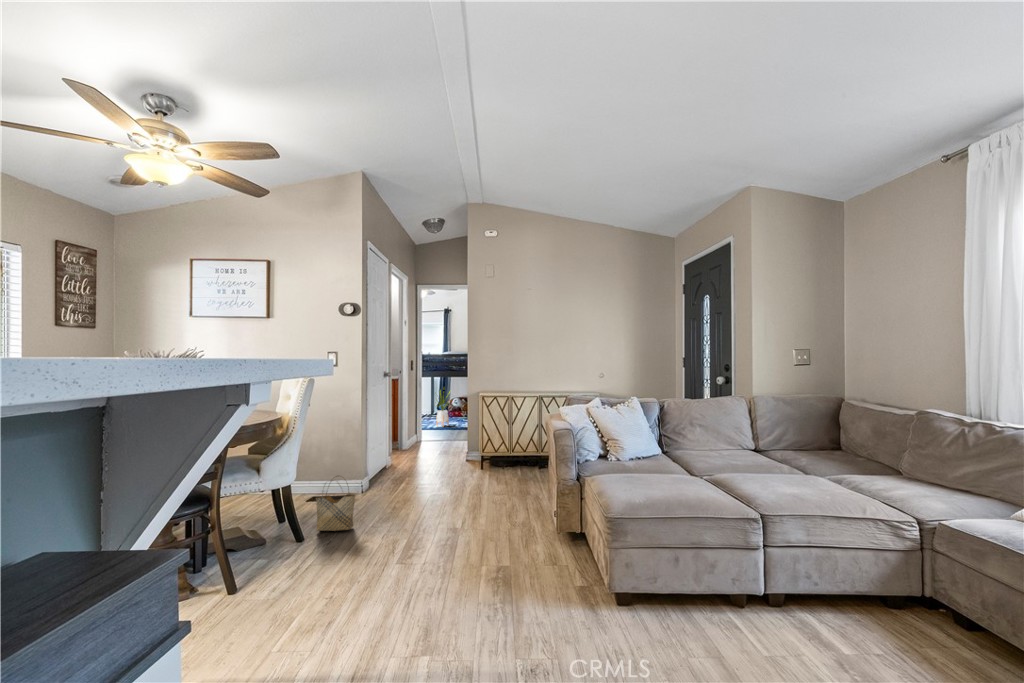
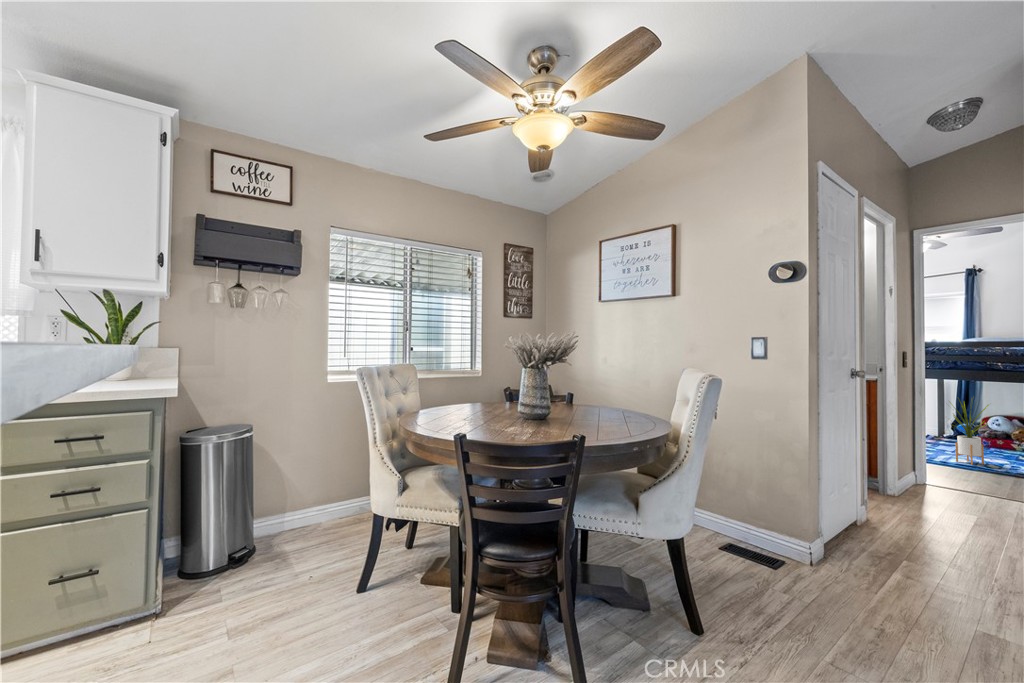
woven basket: present [316,476,355,531] -> none [727,537,794,637]

